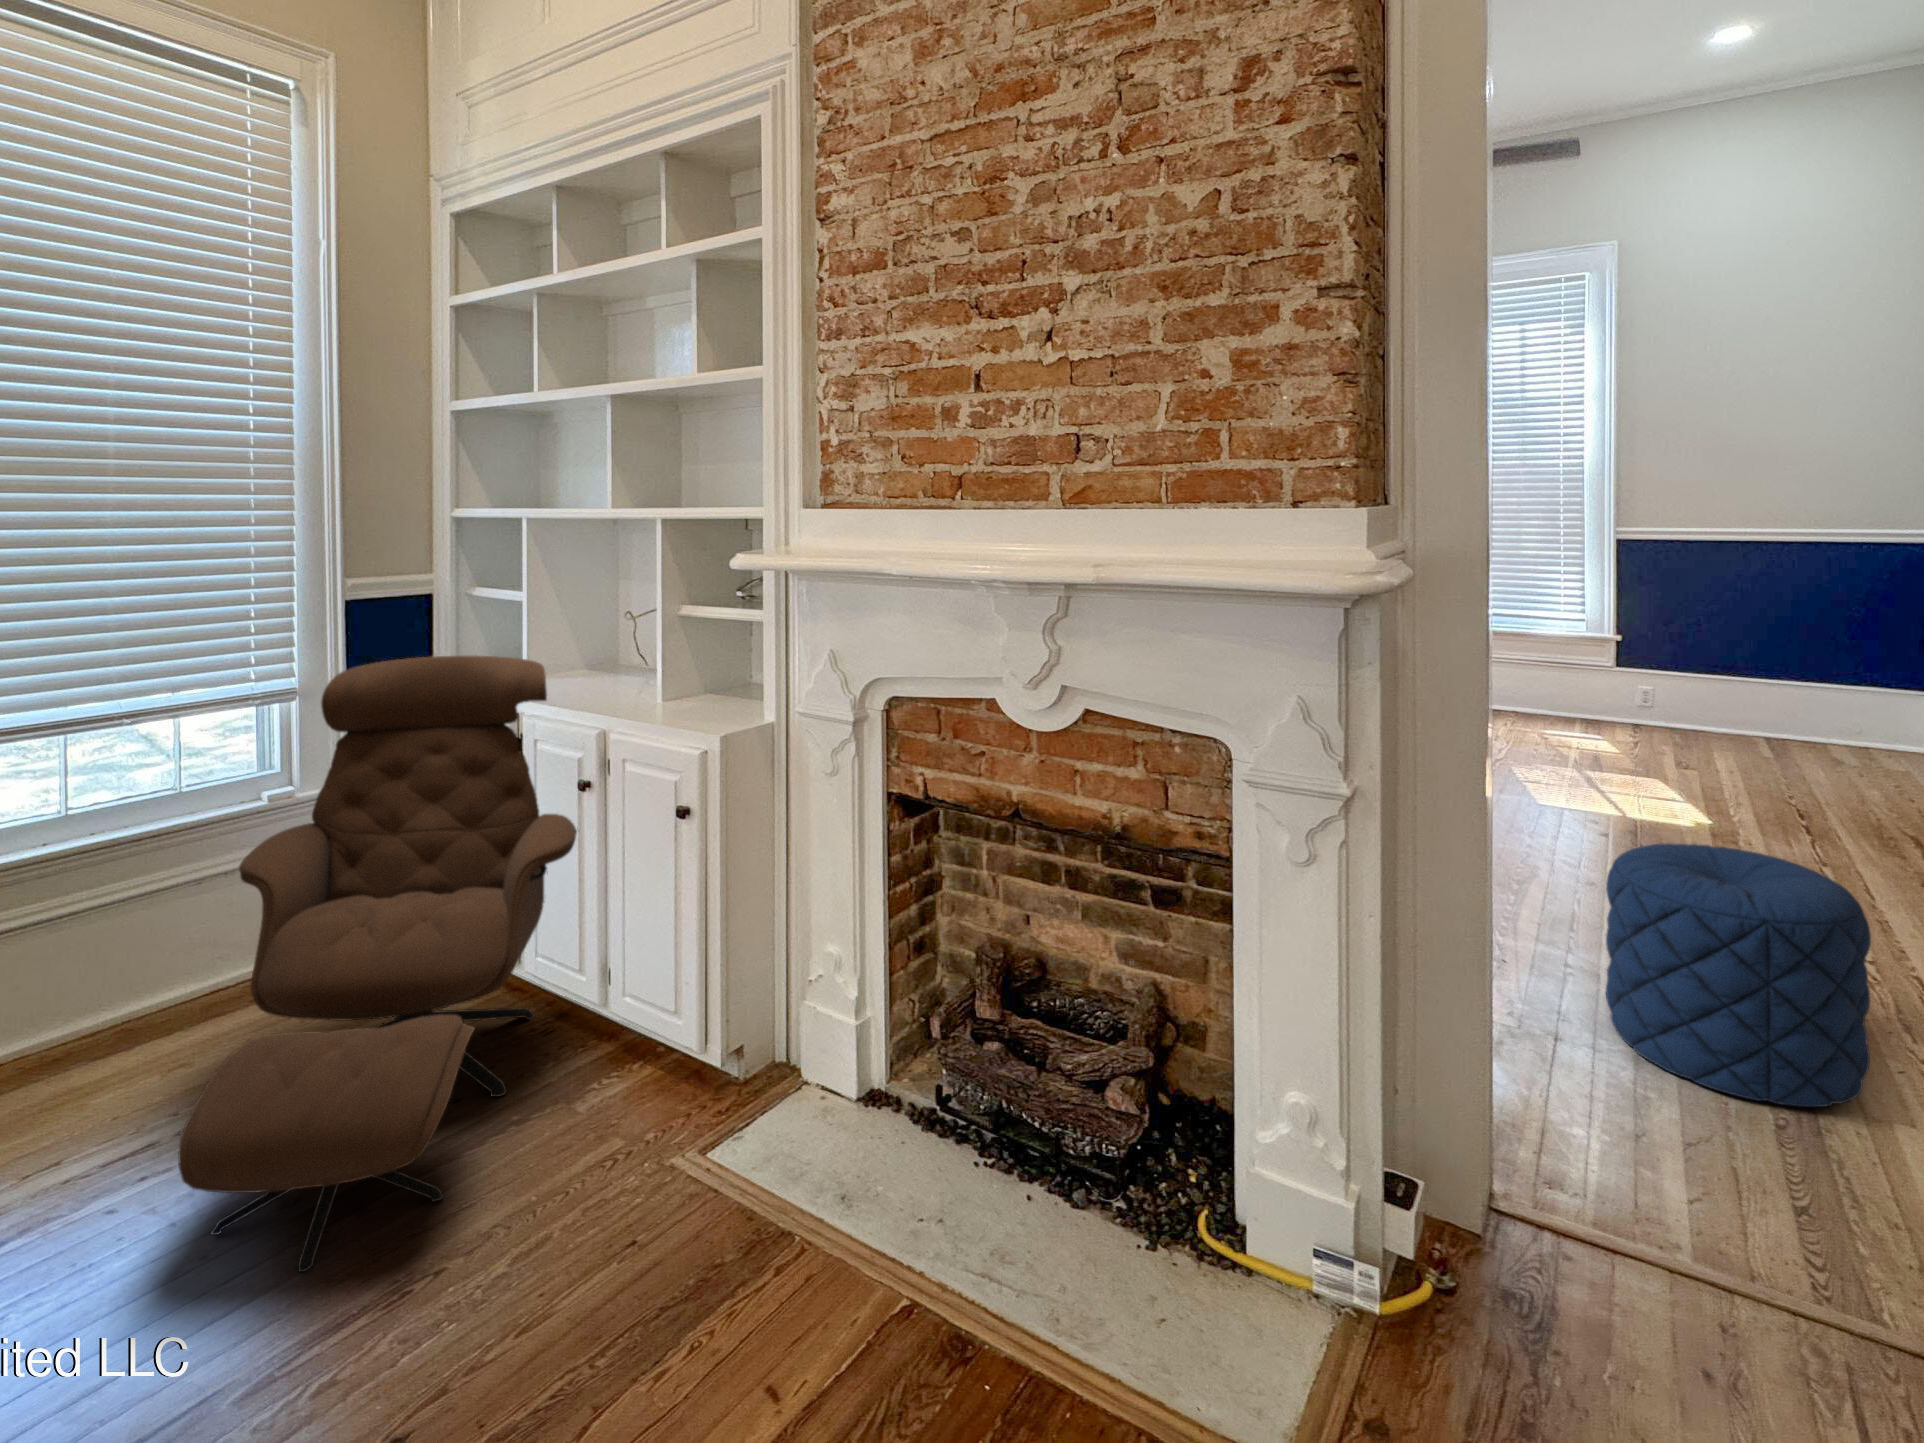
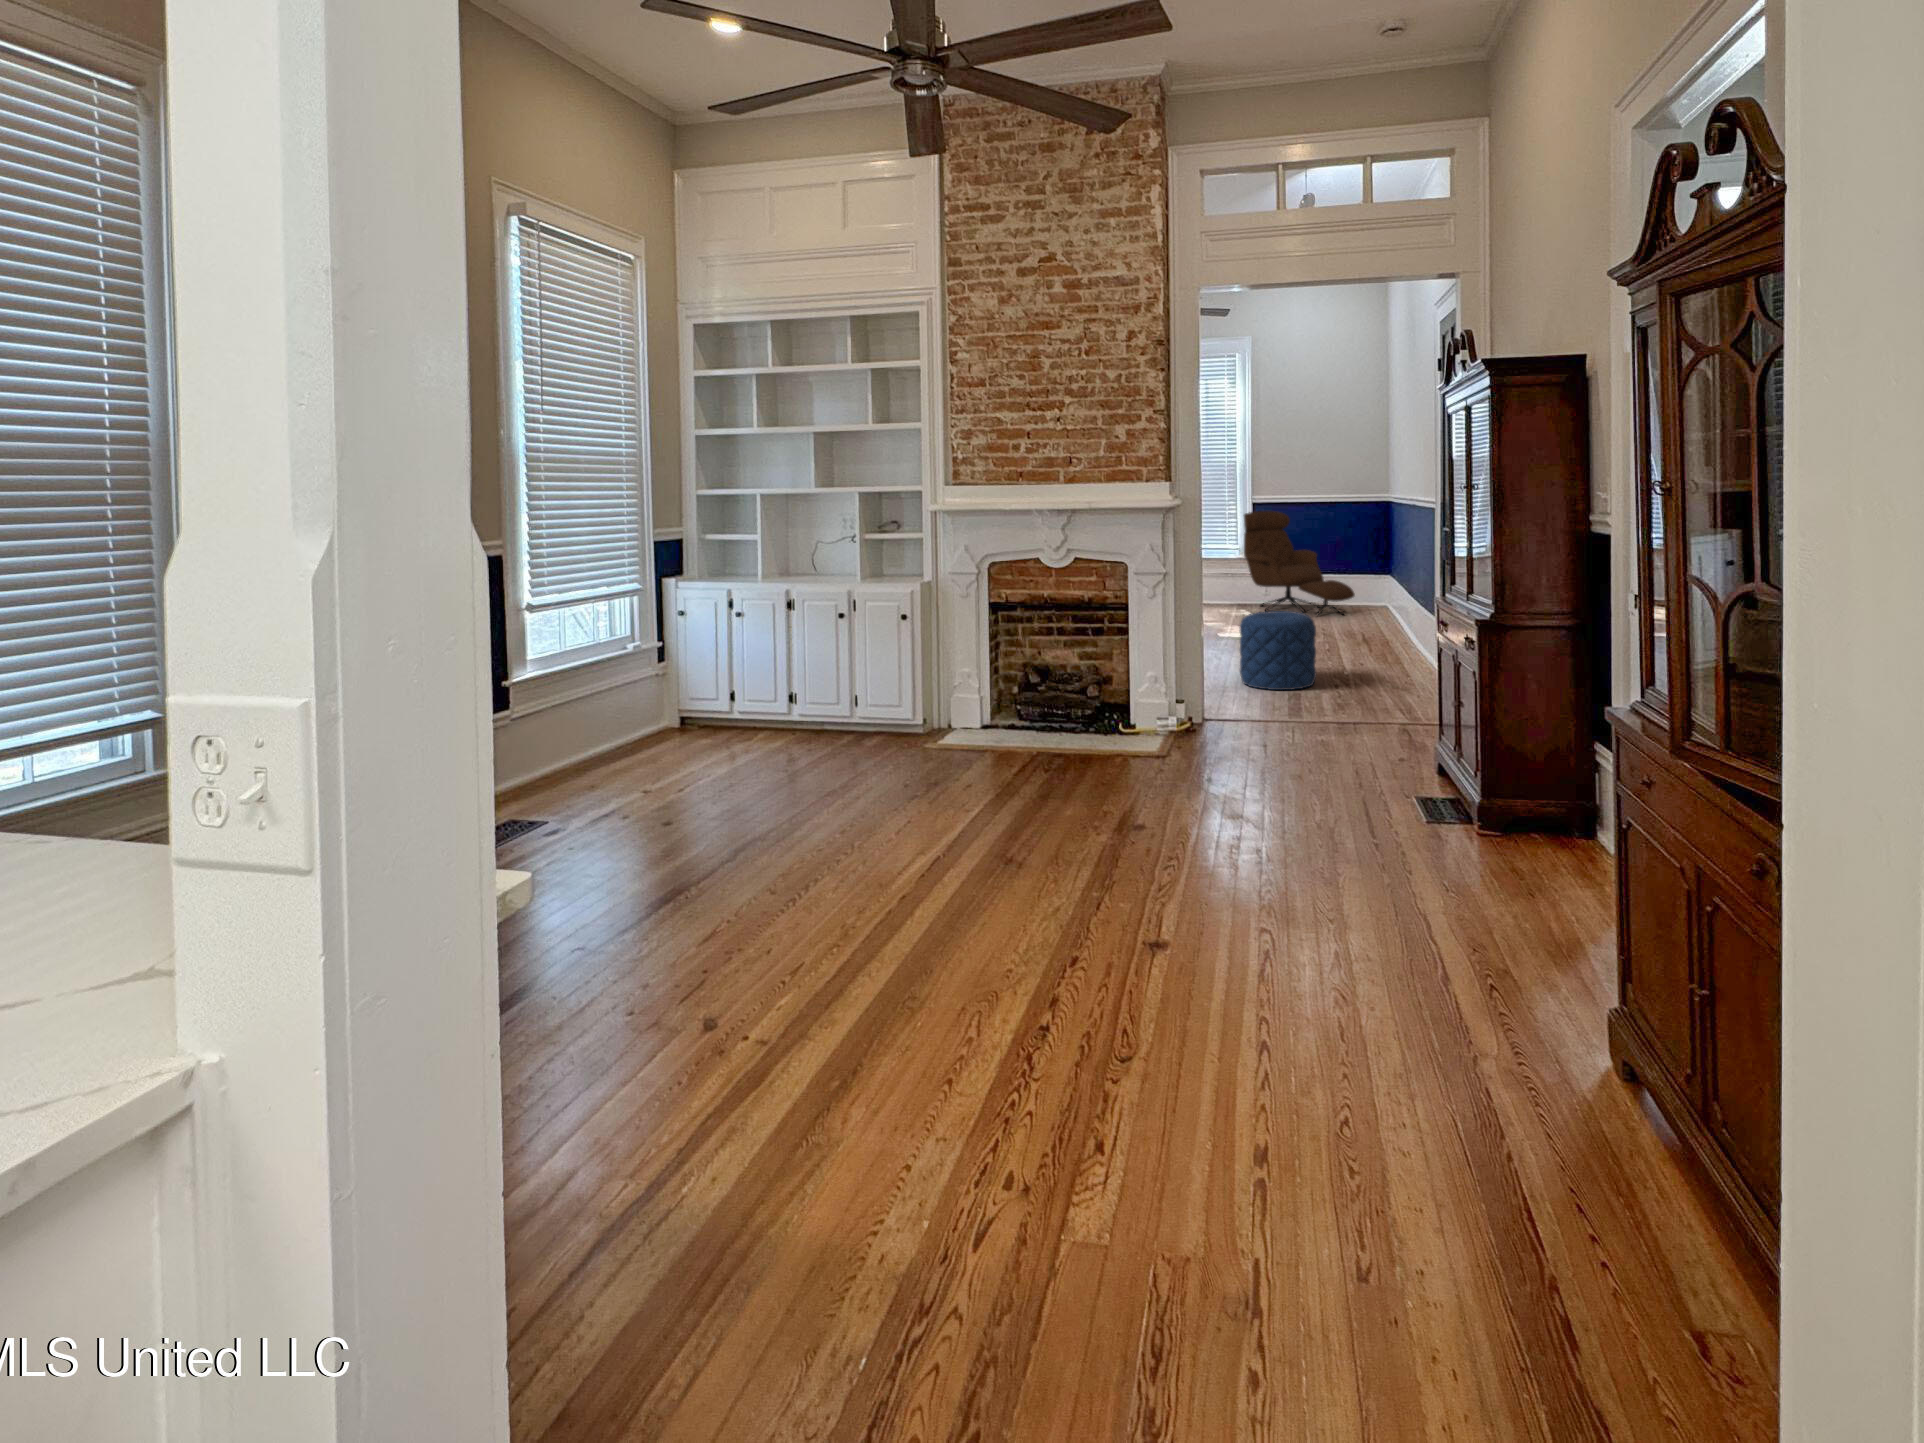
lounge chair: present [178,656,577,1272] -> present [1244,511,1355,615]

